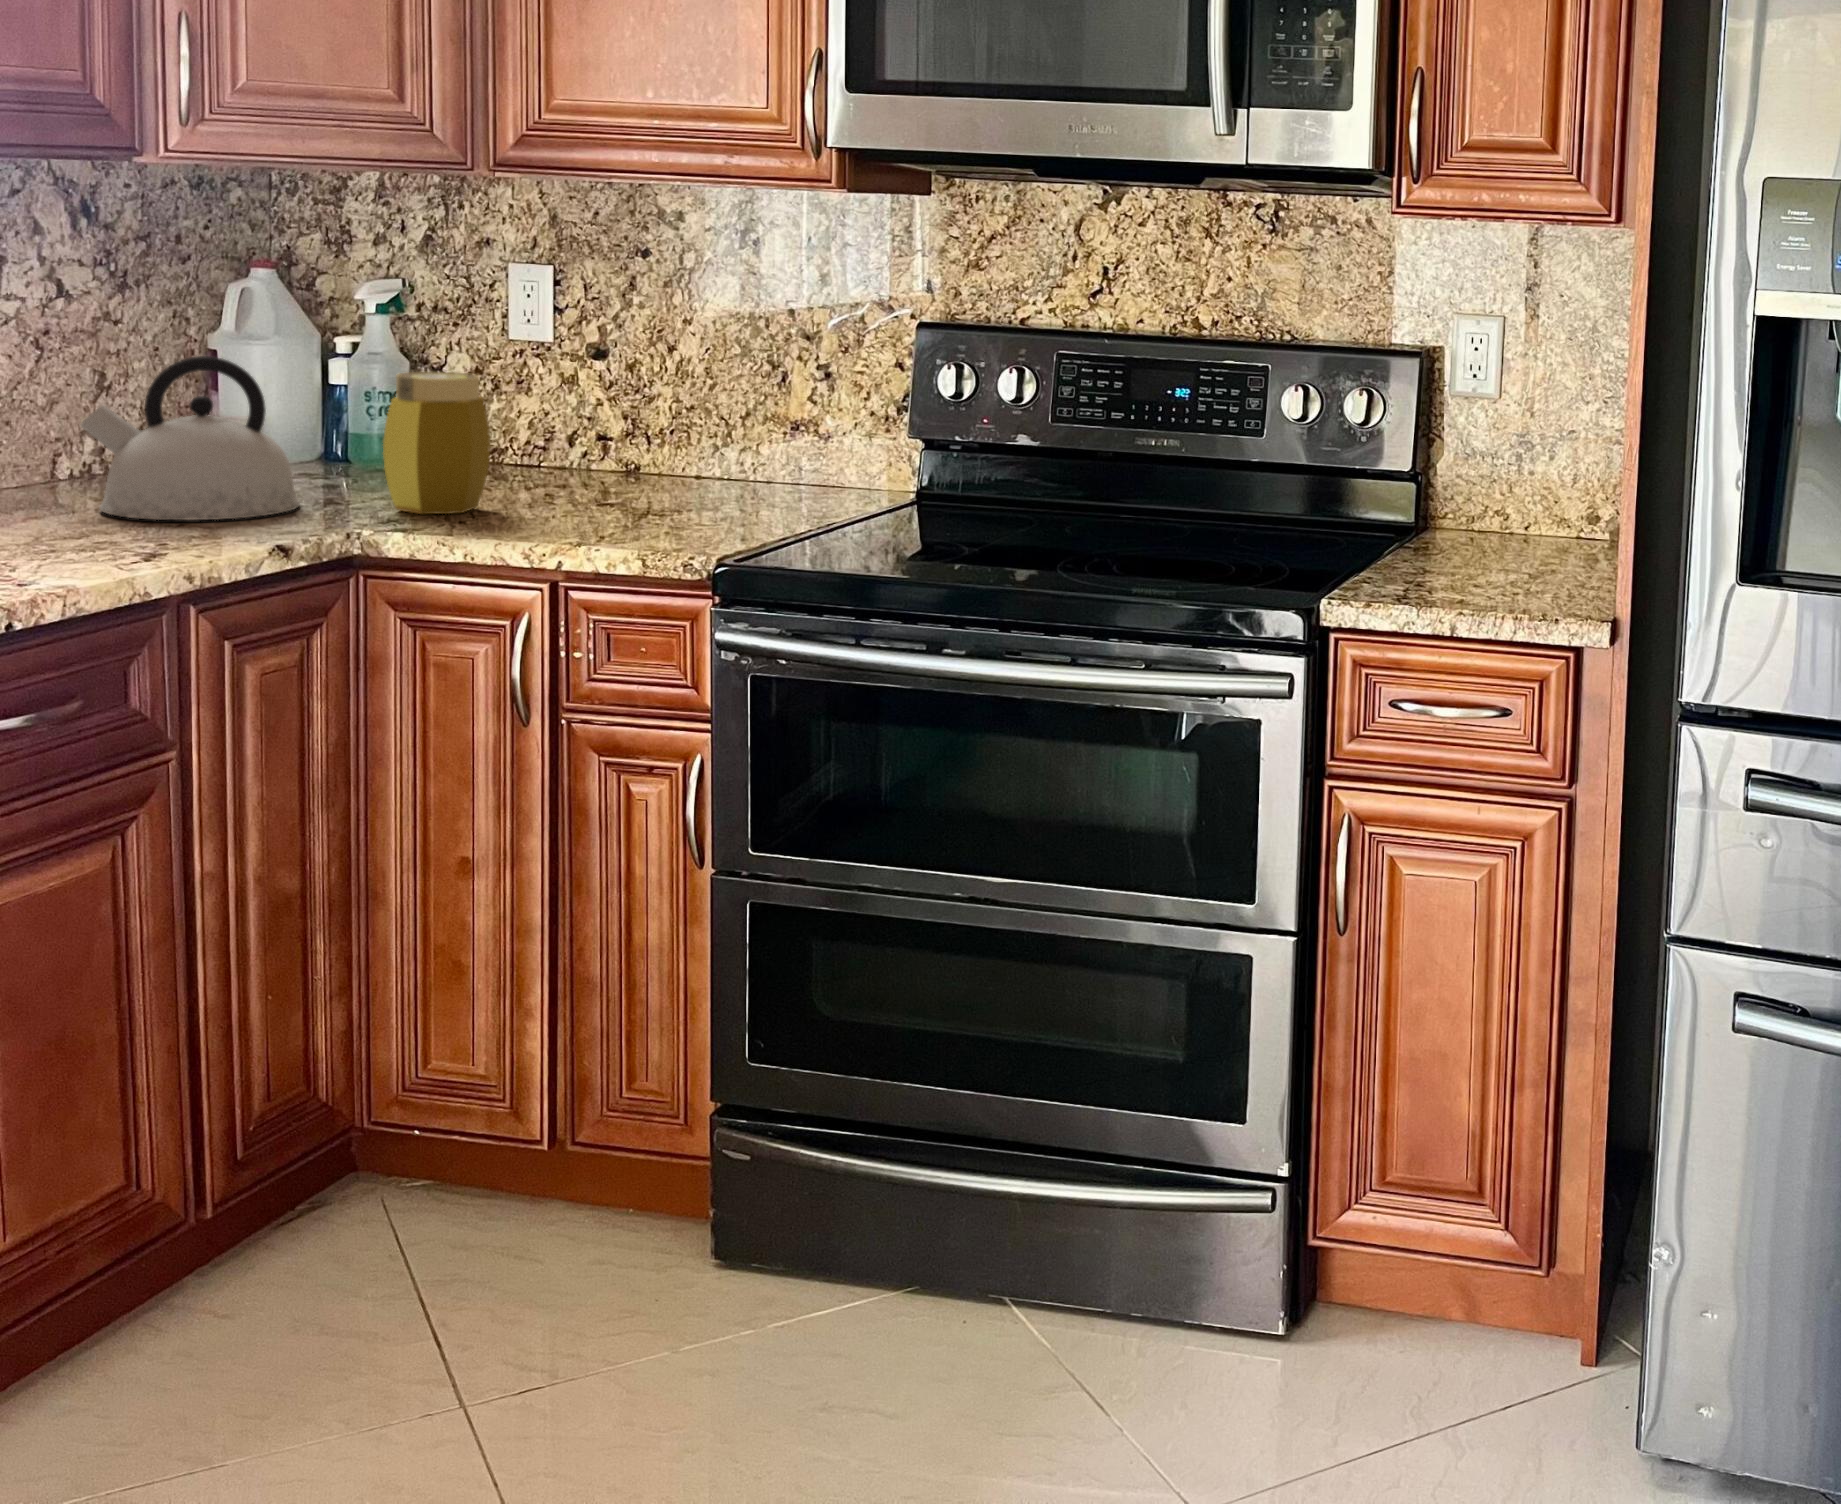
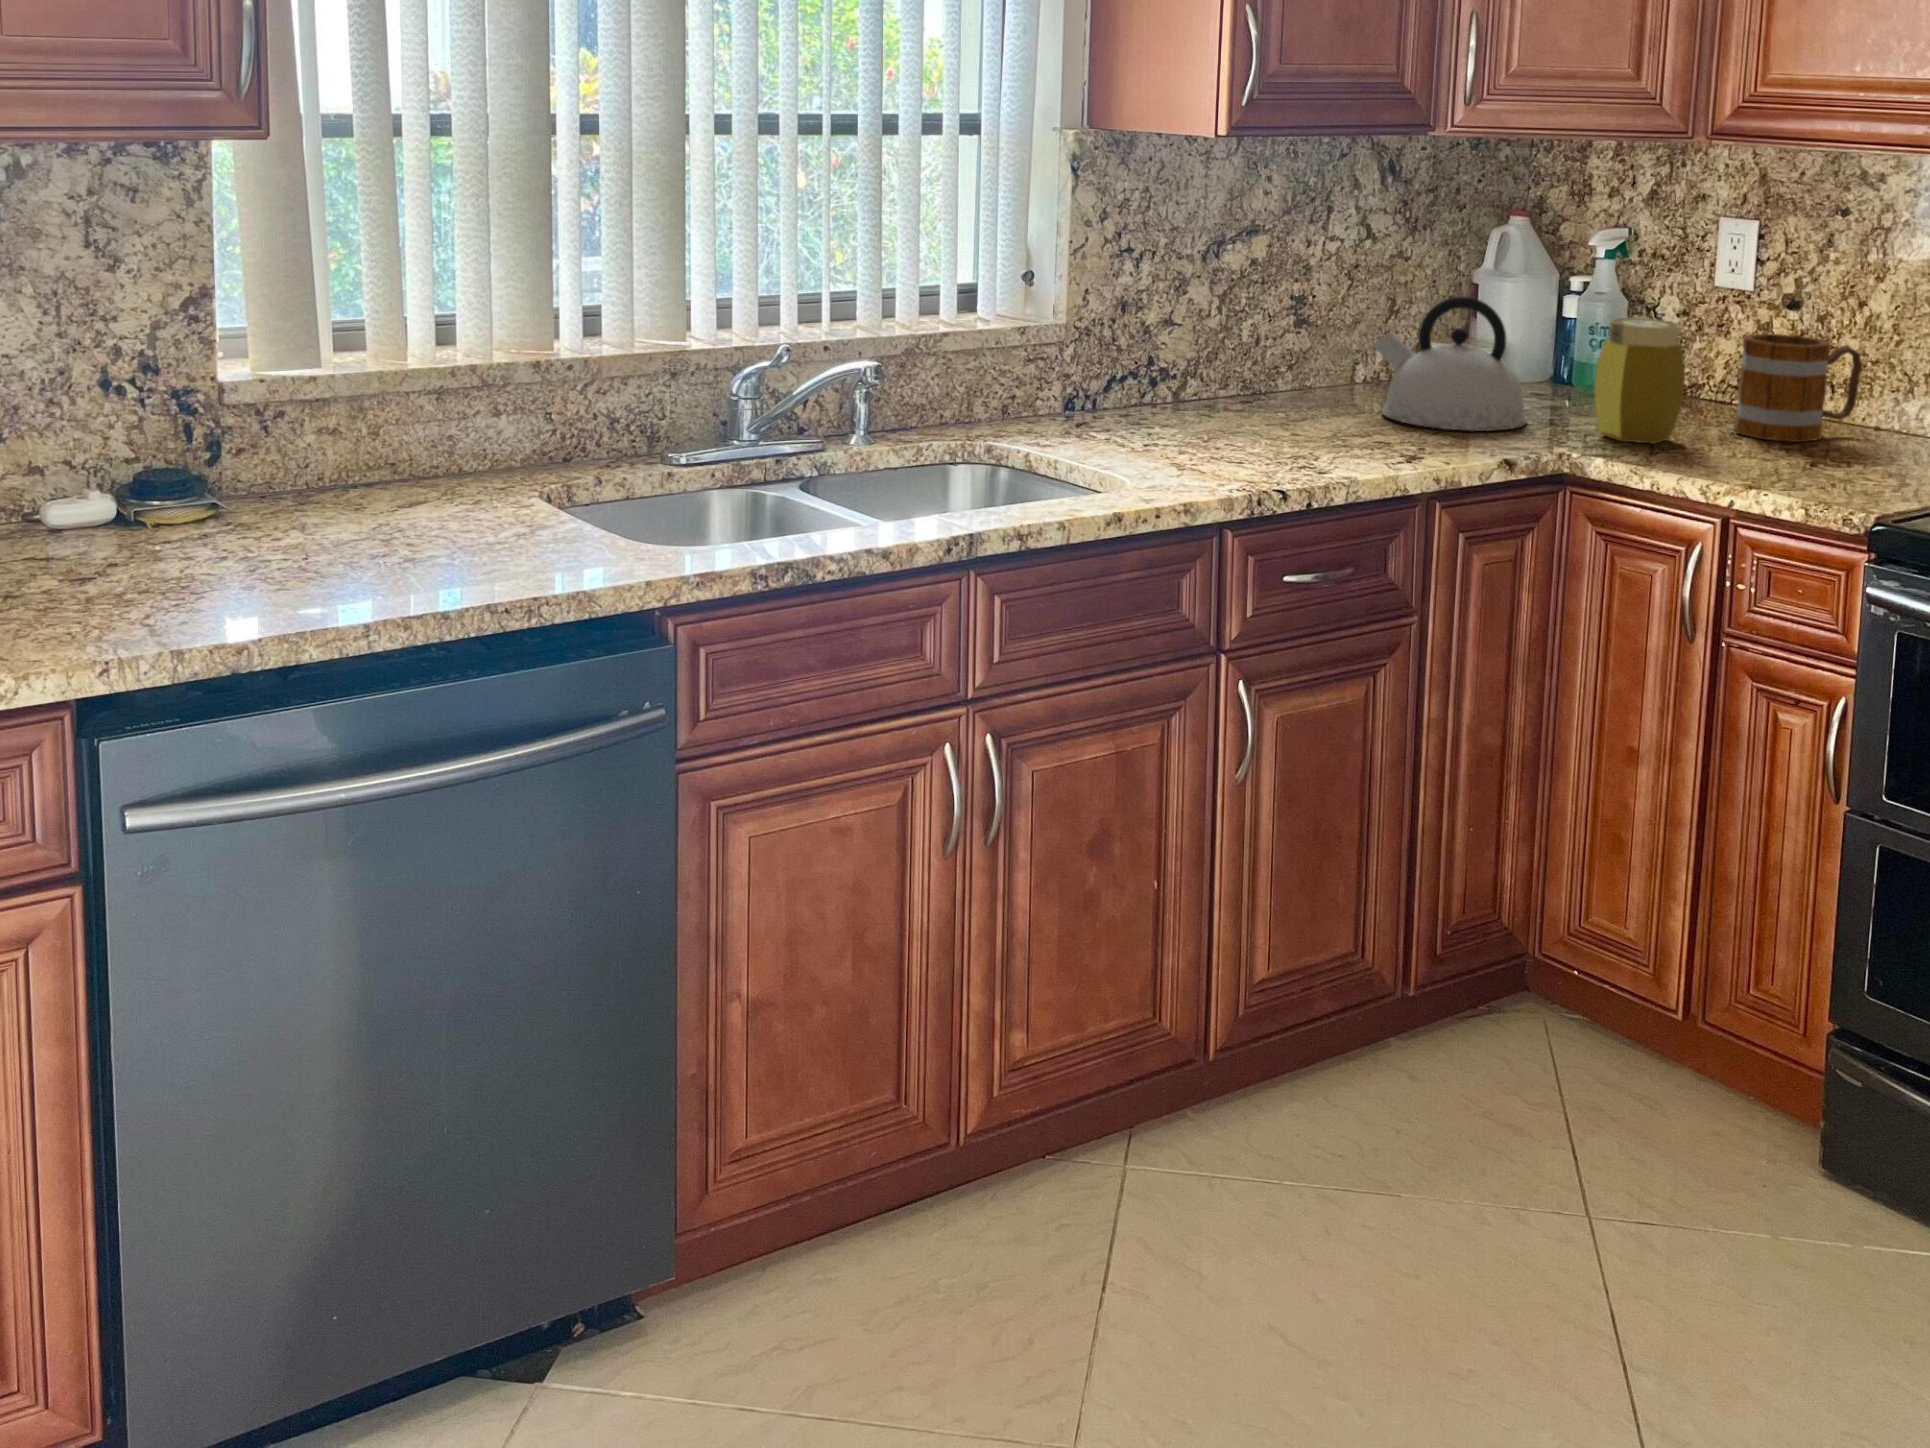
mug: none [547,385,677,499] -> present [1734,333,1862,442]

